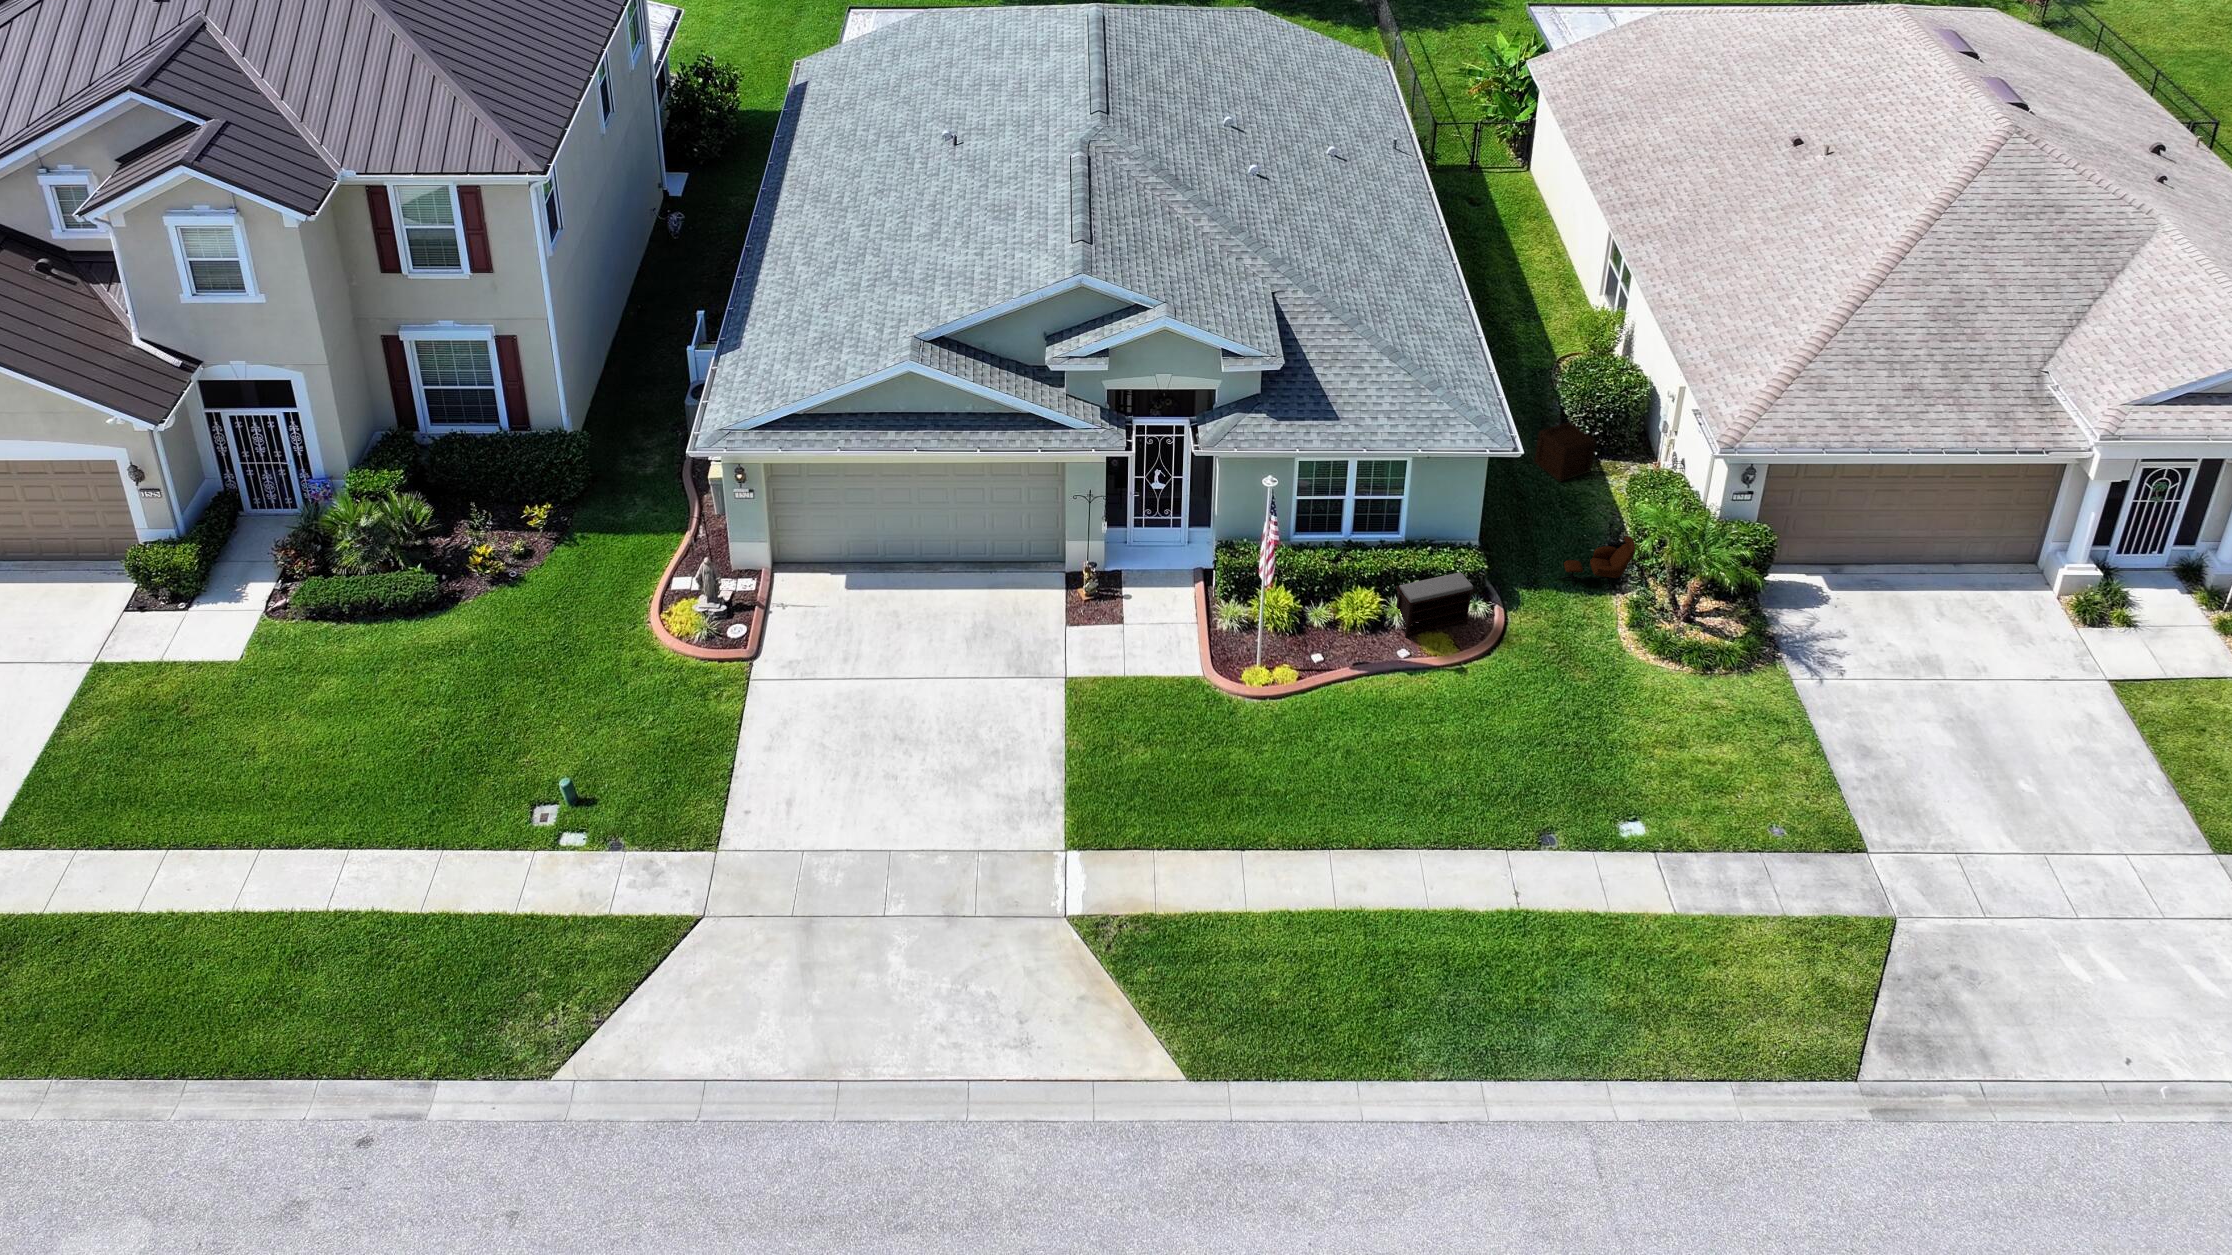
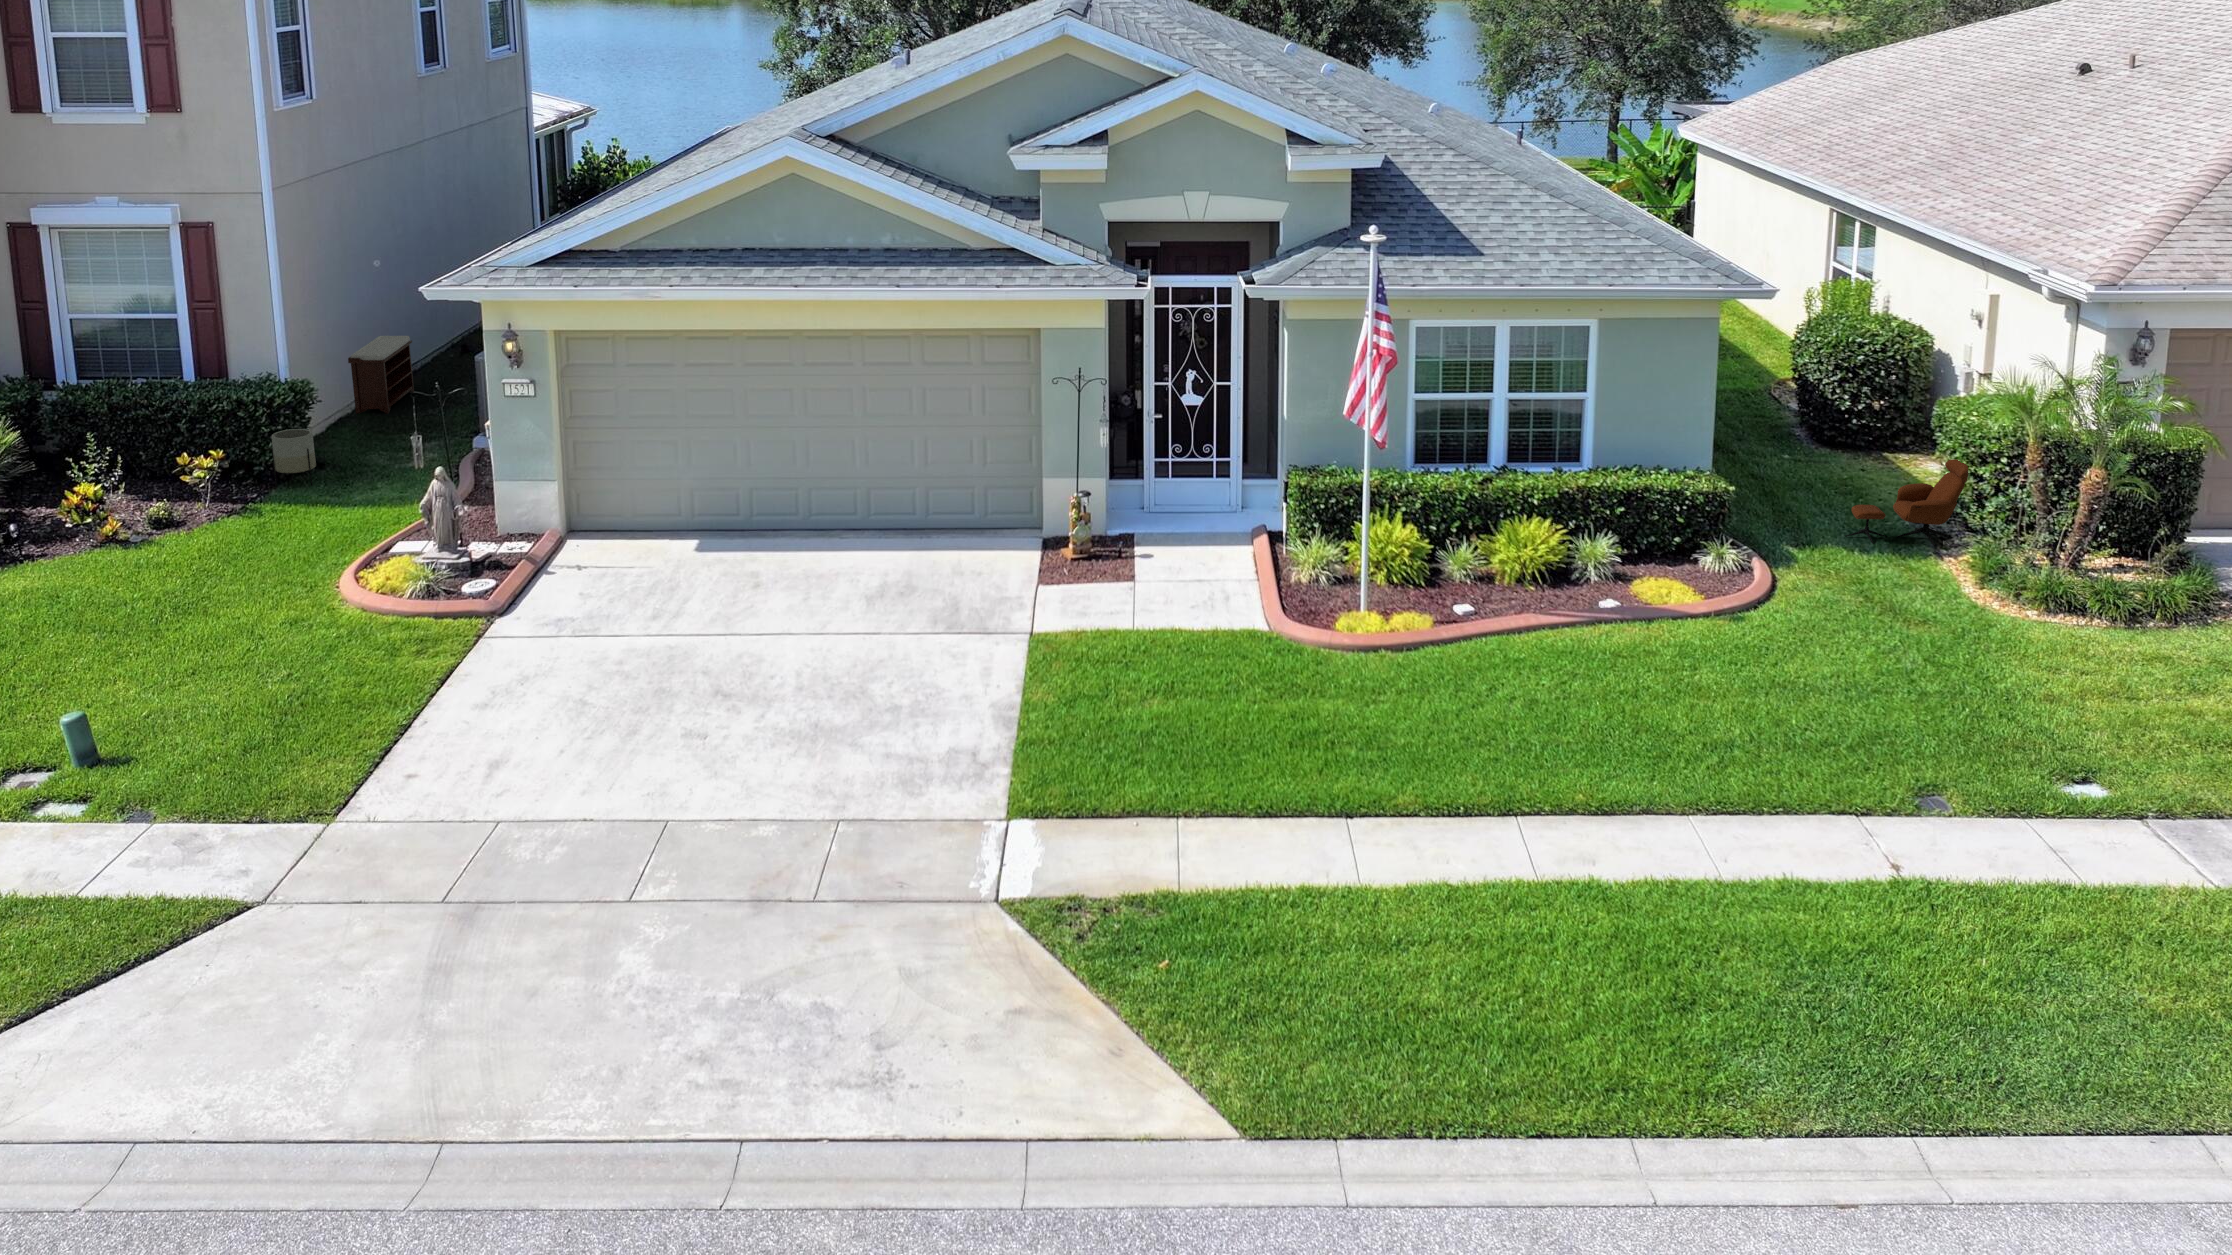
wooden crate: present [1534,422,1596,481] -> none [1769,380,1864,458]
planter: none [573,474,600,512] -> present [272,429,316,487]
bench: present [1396,572,1475,638] -> present [348,336,414,414]

